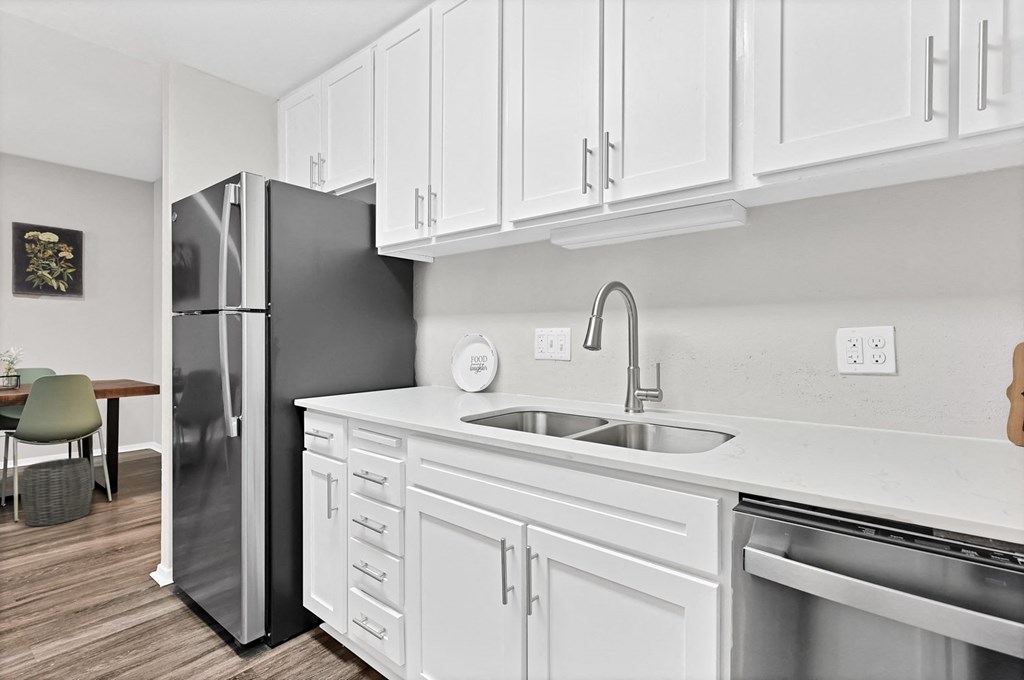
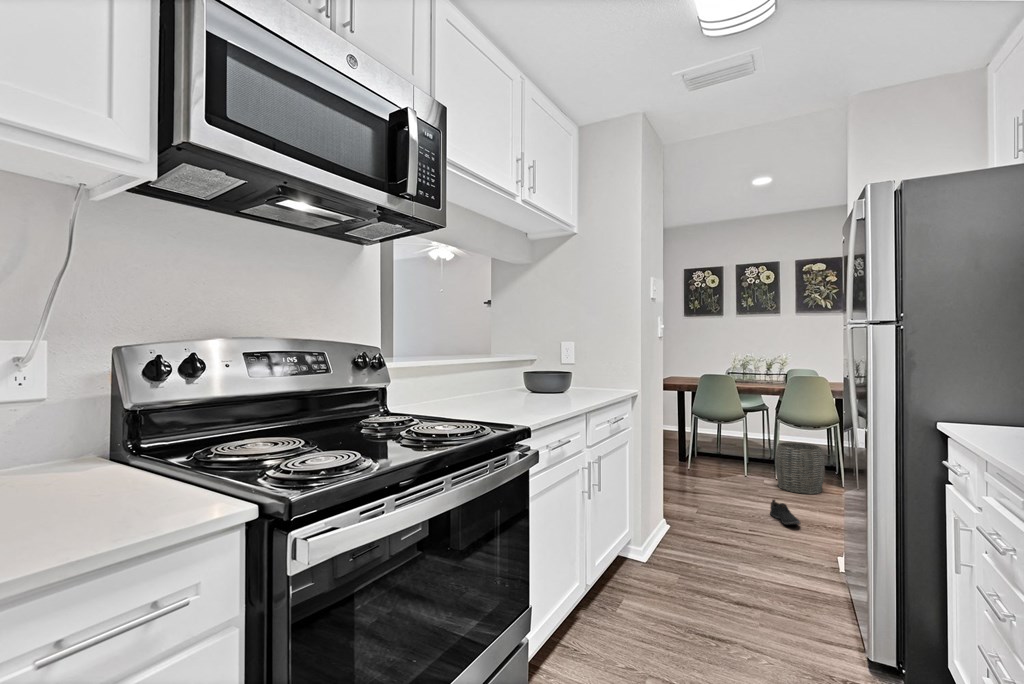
shoe: none [37,541,89,567] -> present [770,500,800,525]

